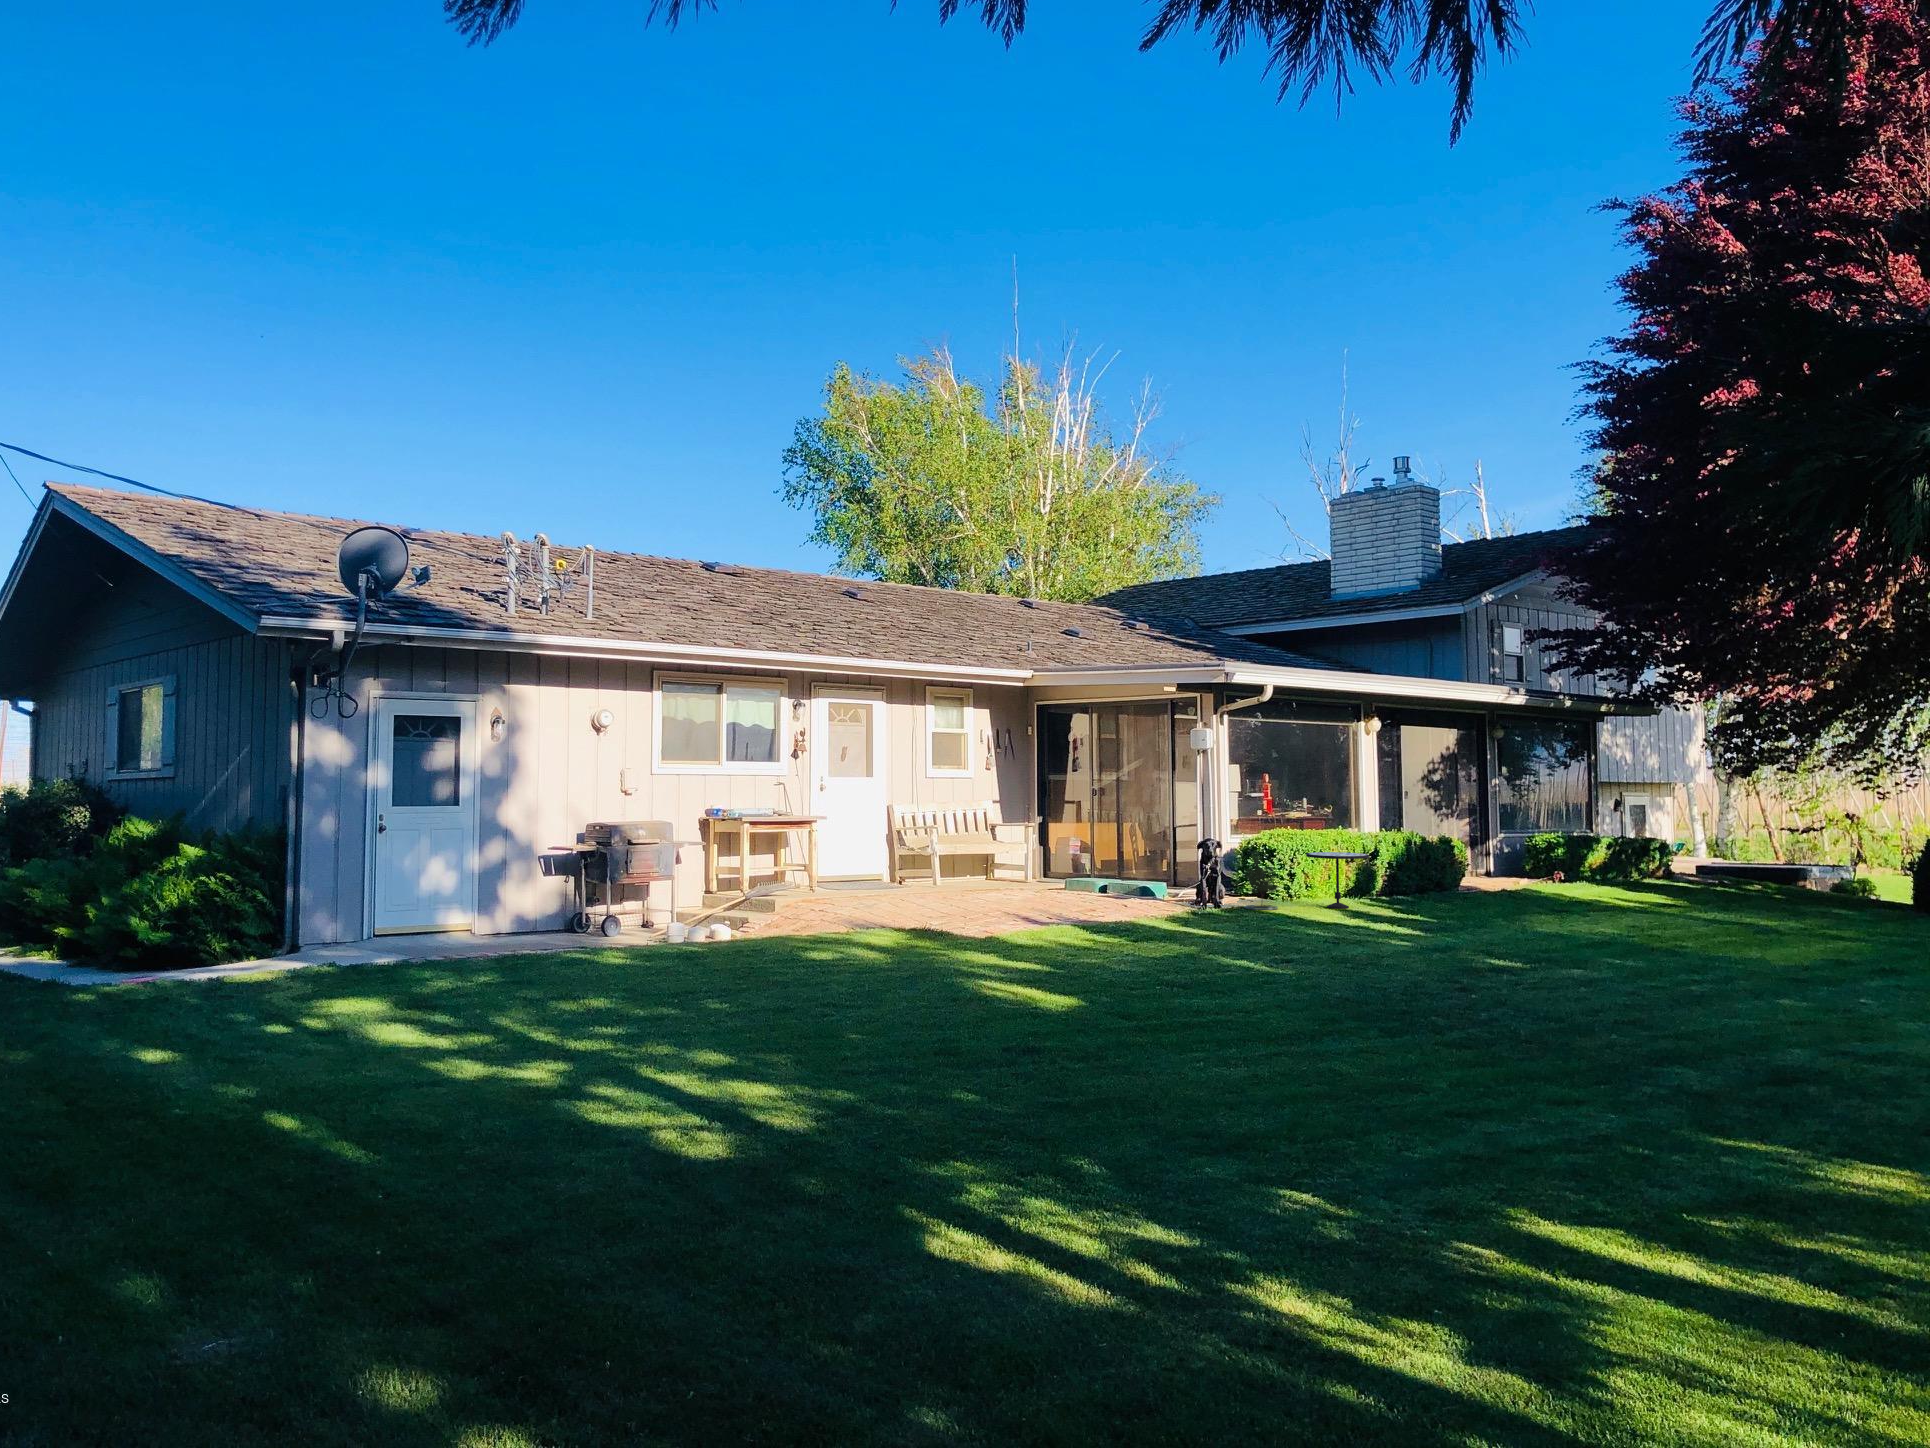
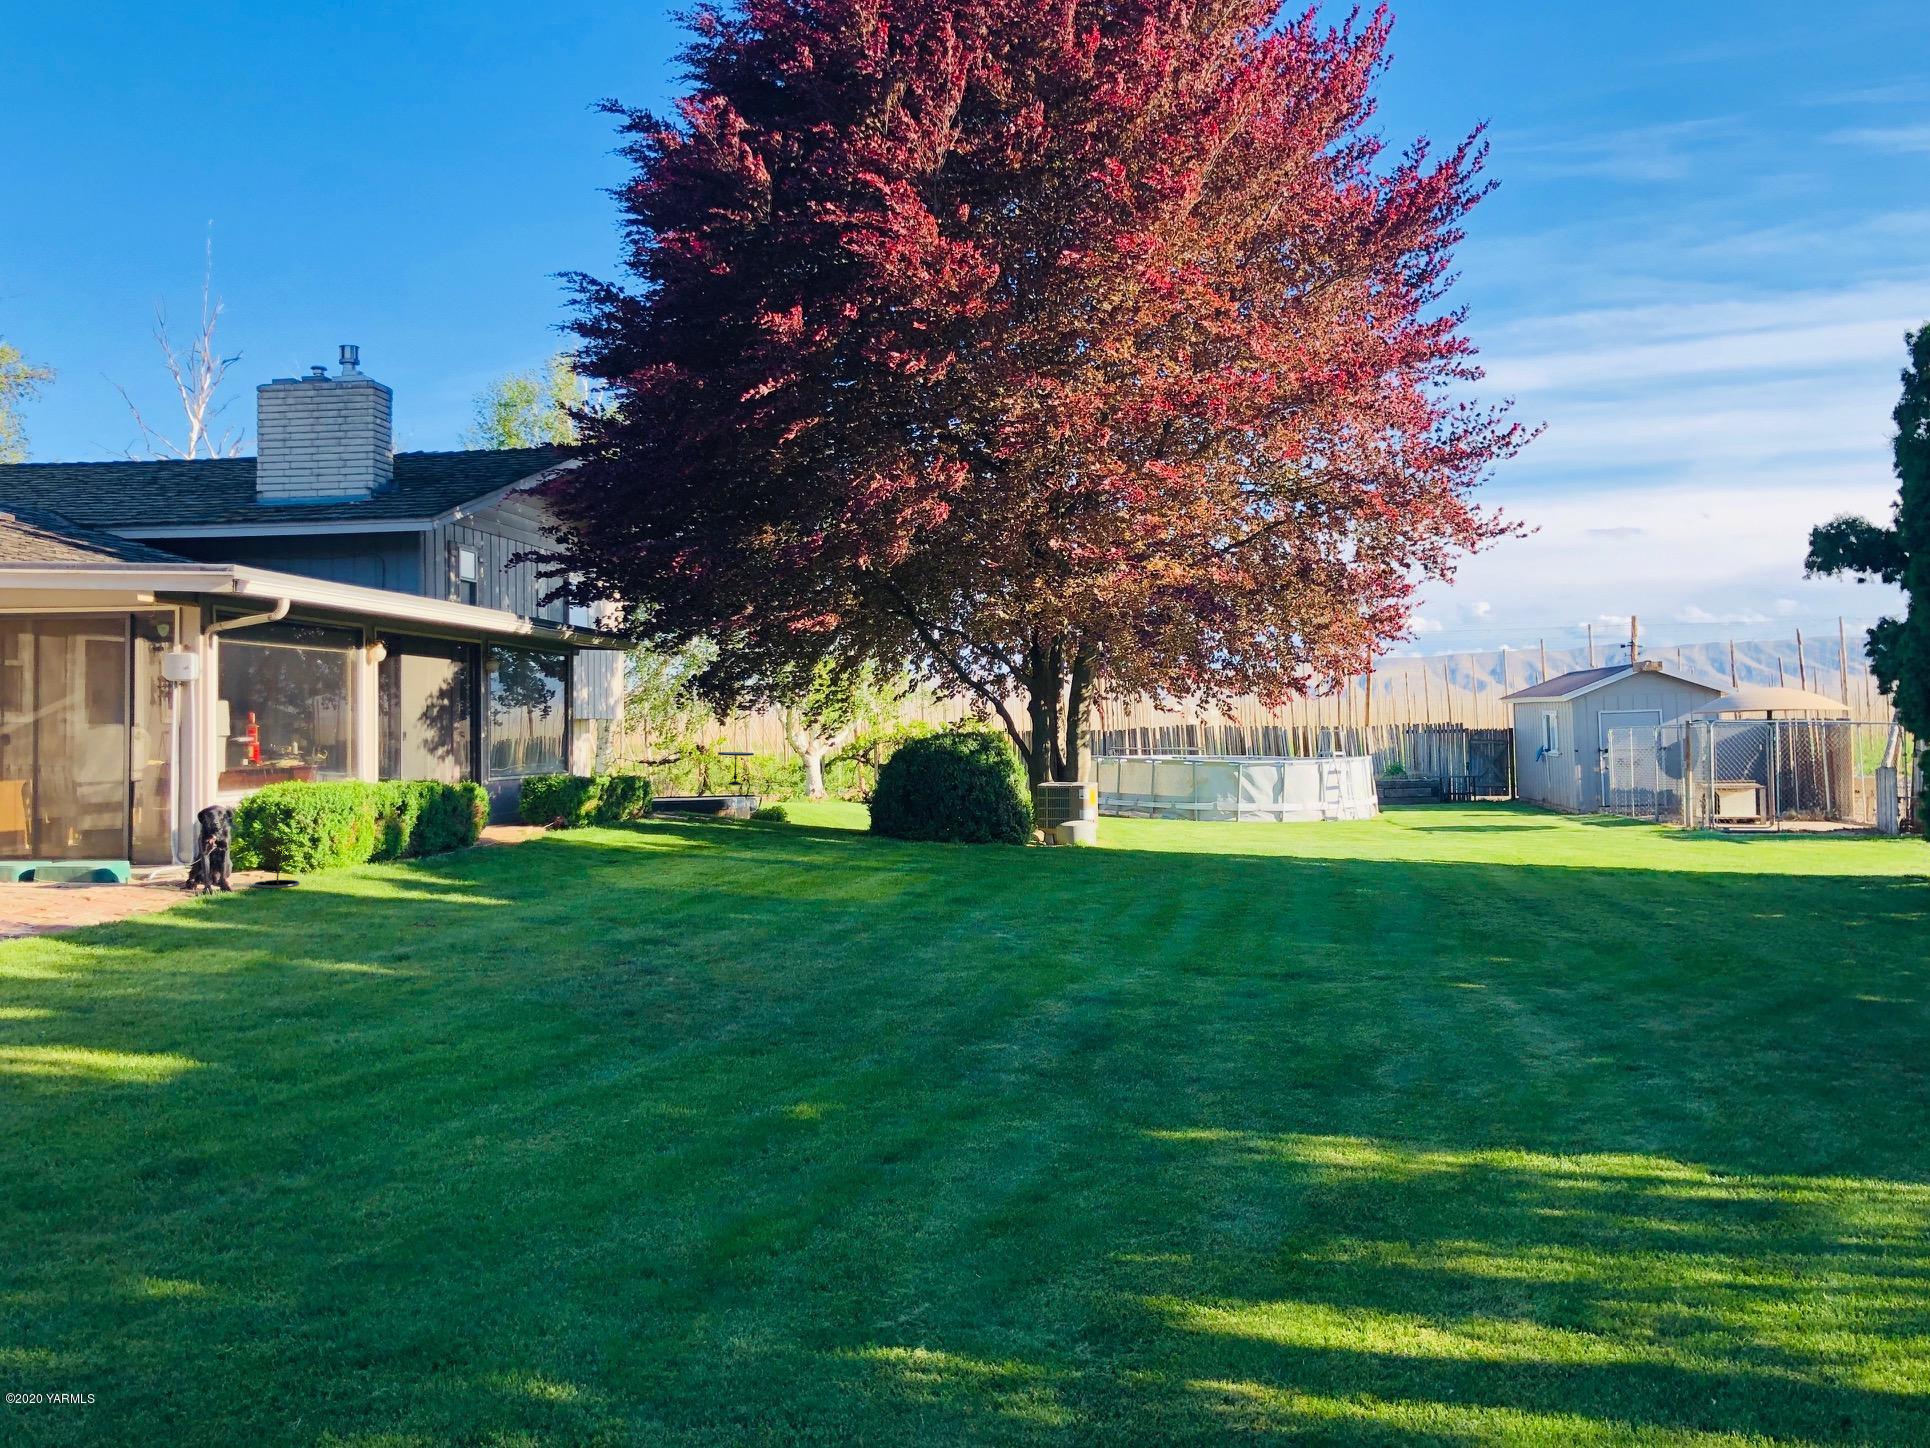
side table: present [1306,852,1369,909] -> present [718,752,754,785]

